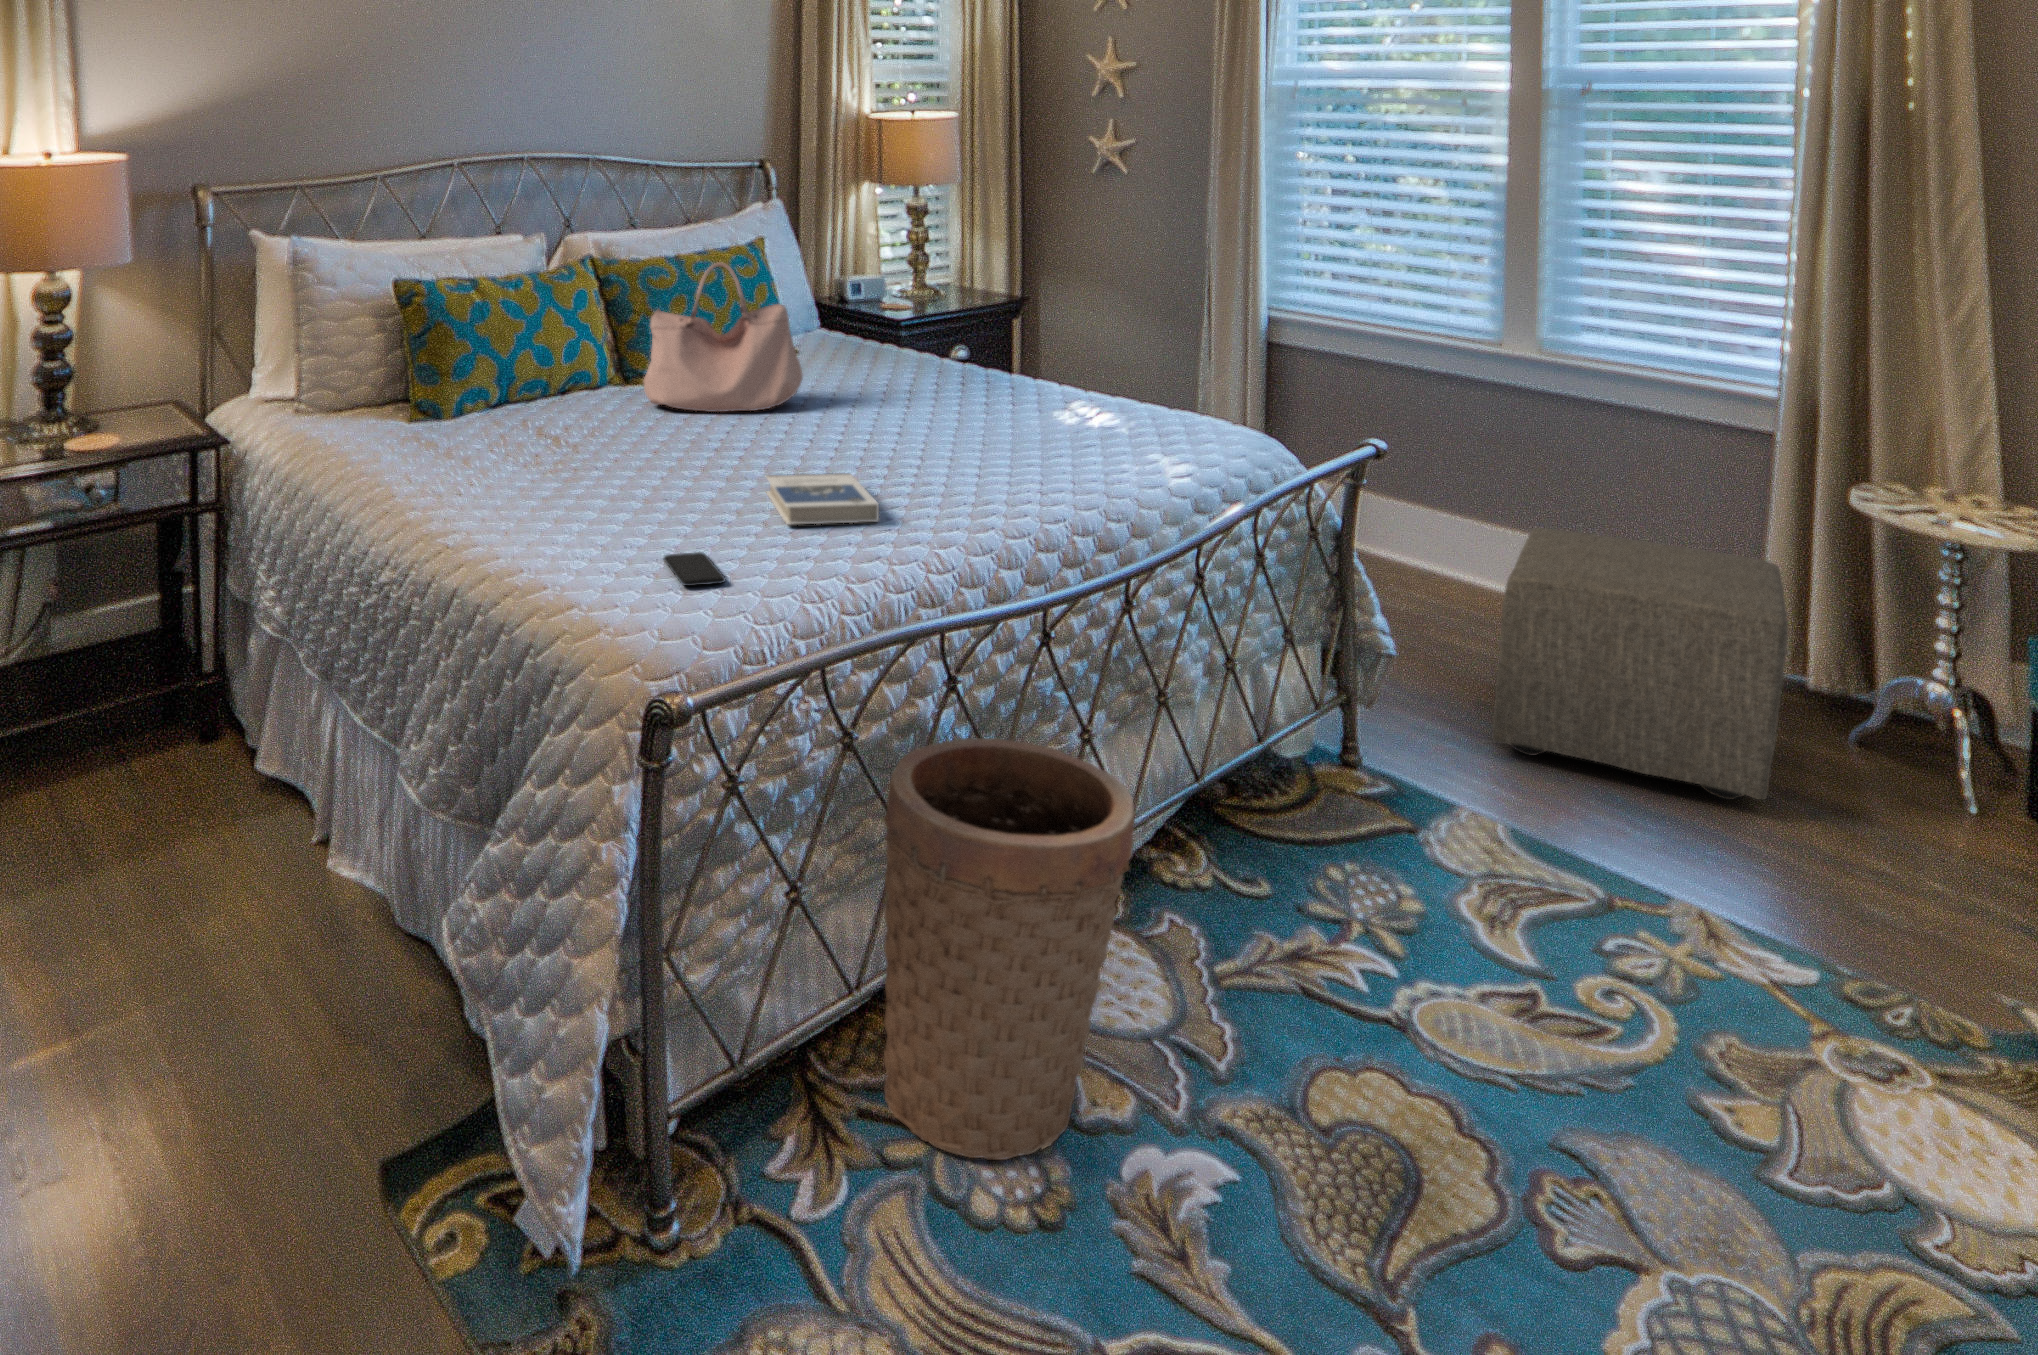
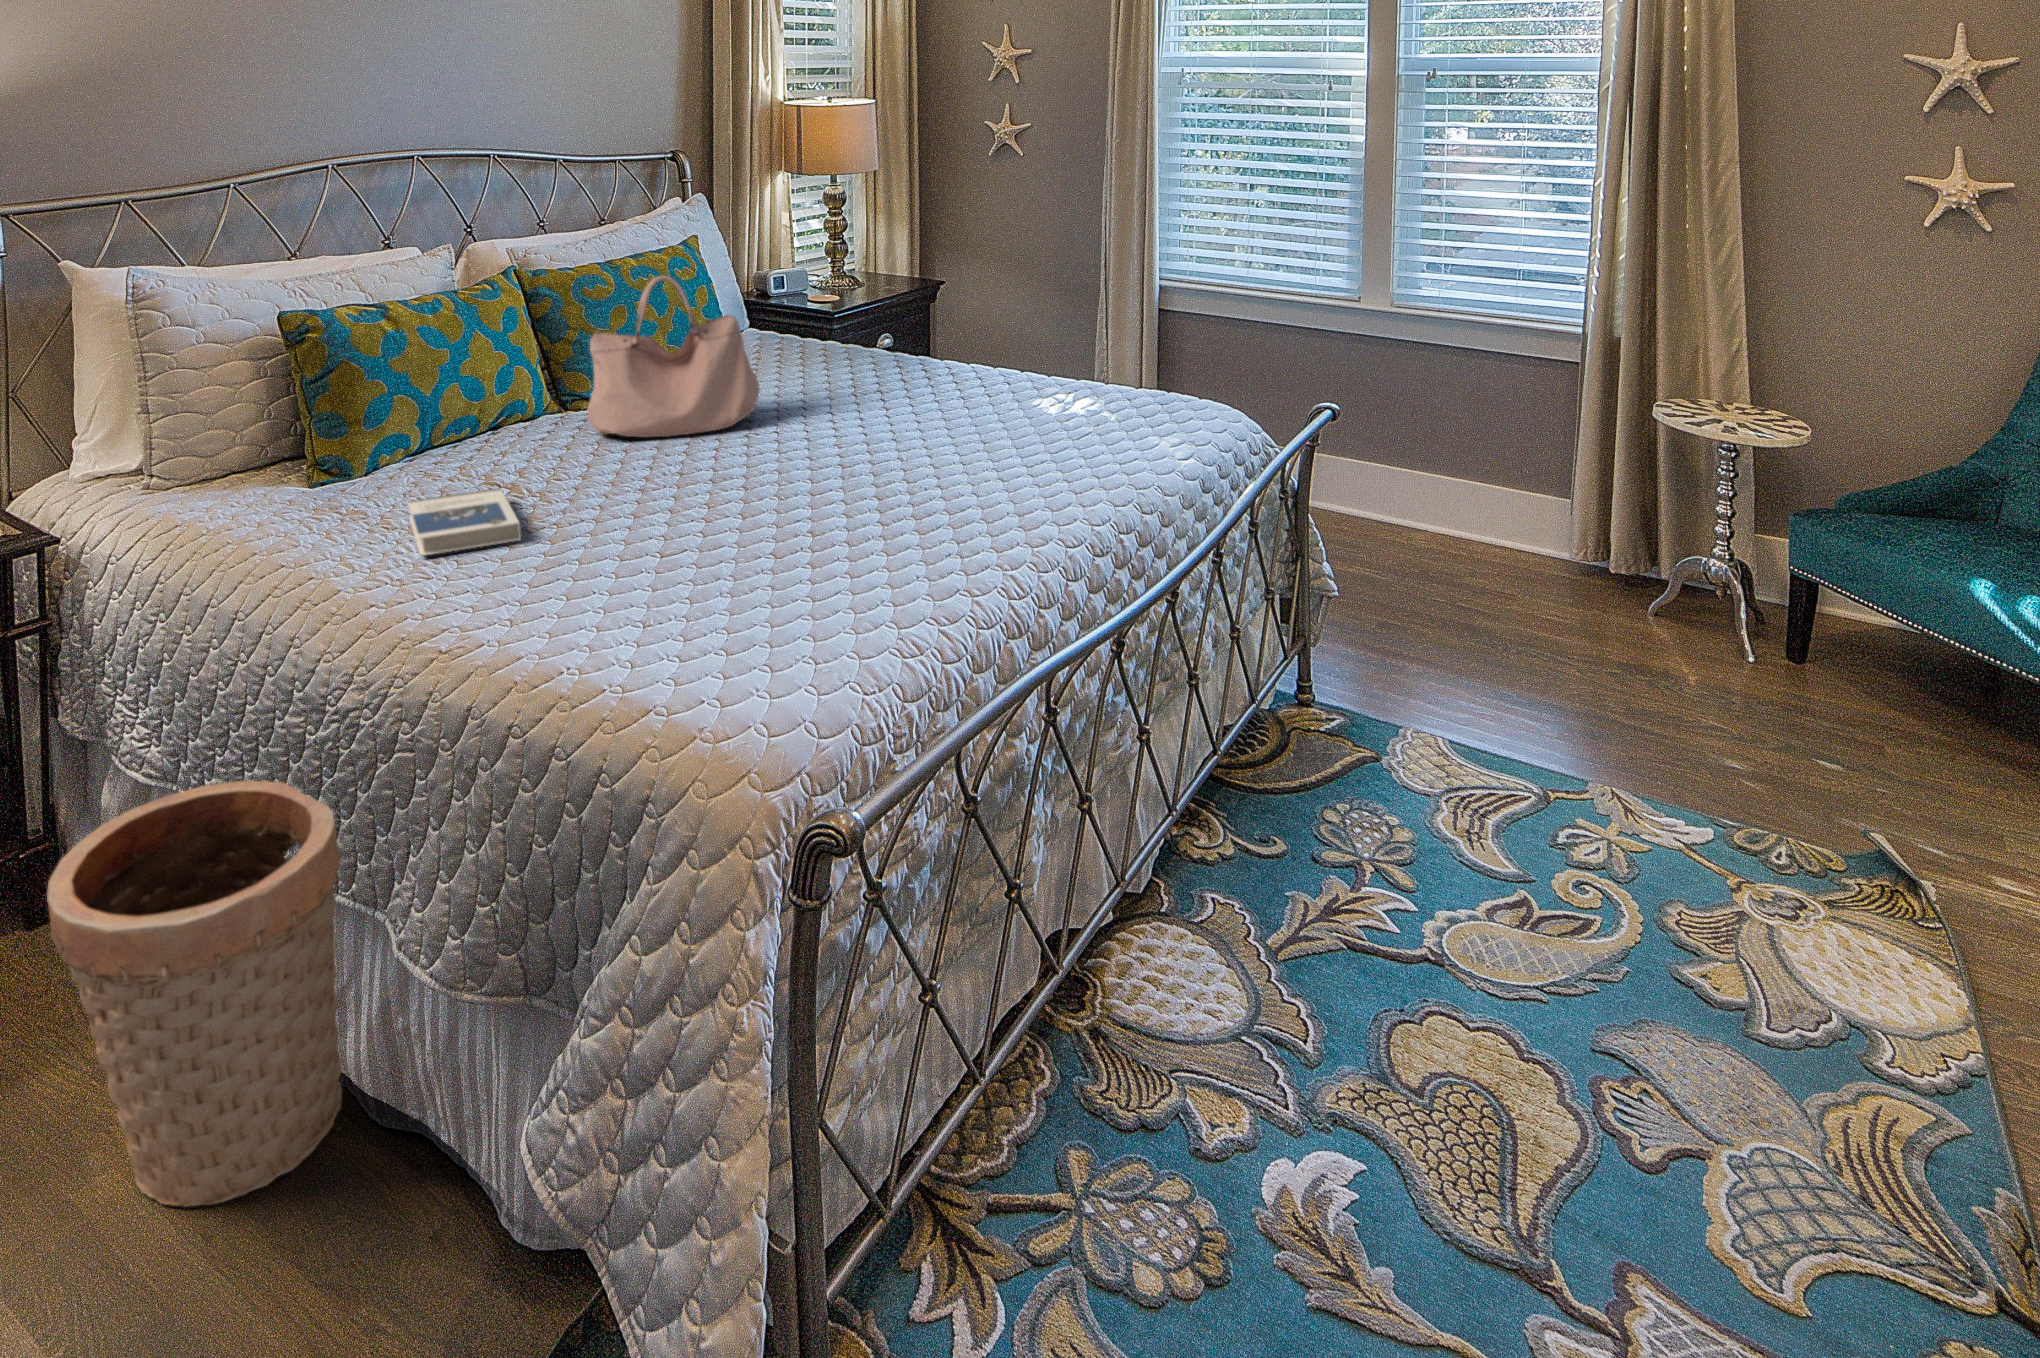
hardback book: present [766,473,879,525] -> present [408,488,521,556]
ottoman: present [1492,528,1788,800] -> none [1395,459,1637,682]
smartphone: present [664,552,726,586] -> none [709,626,794,675]
basket: present [884,738,1134,1160] -> present [47,781,342,1207]

